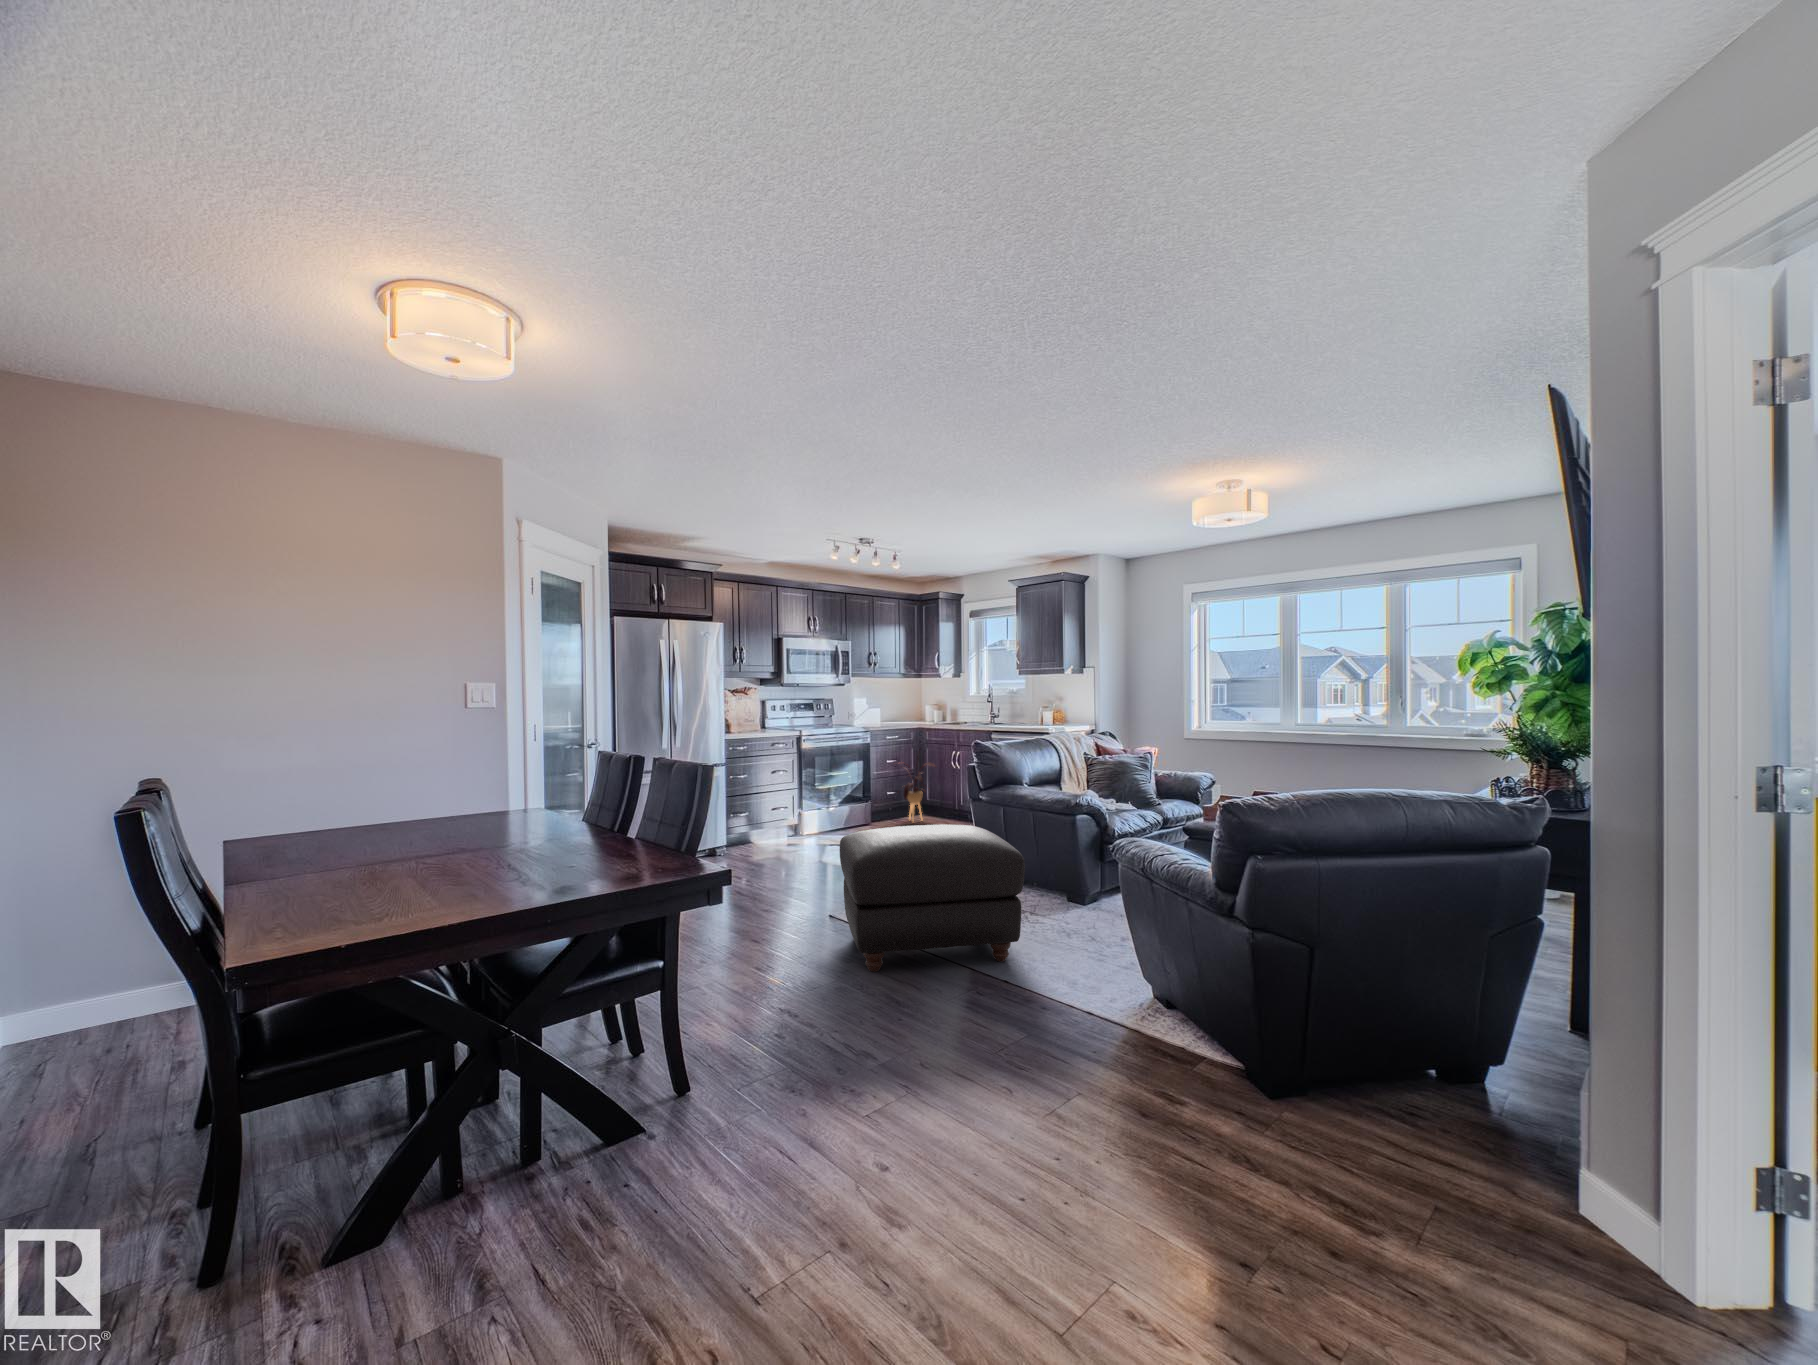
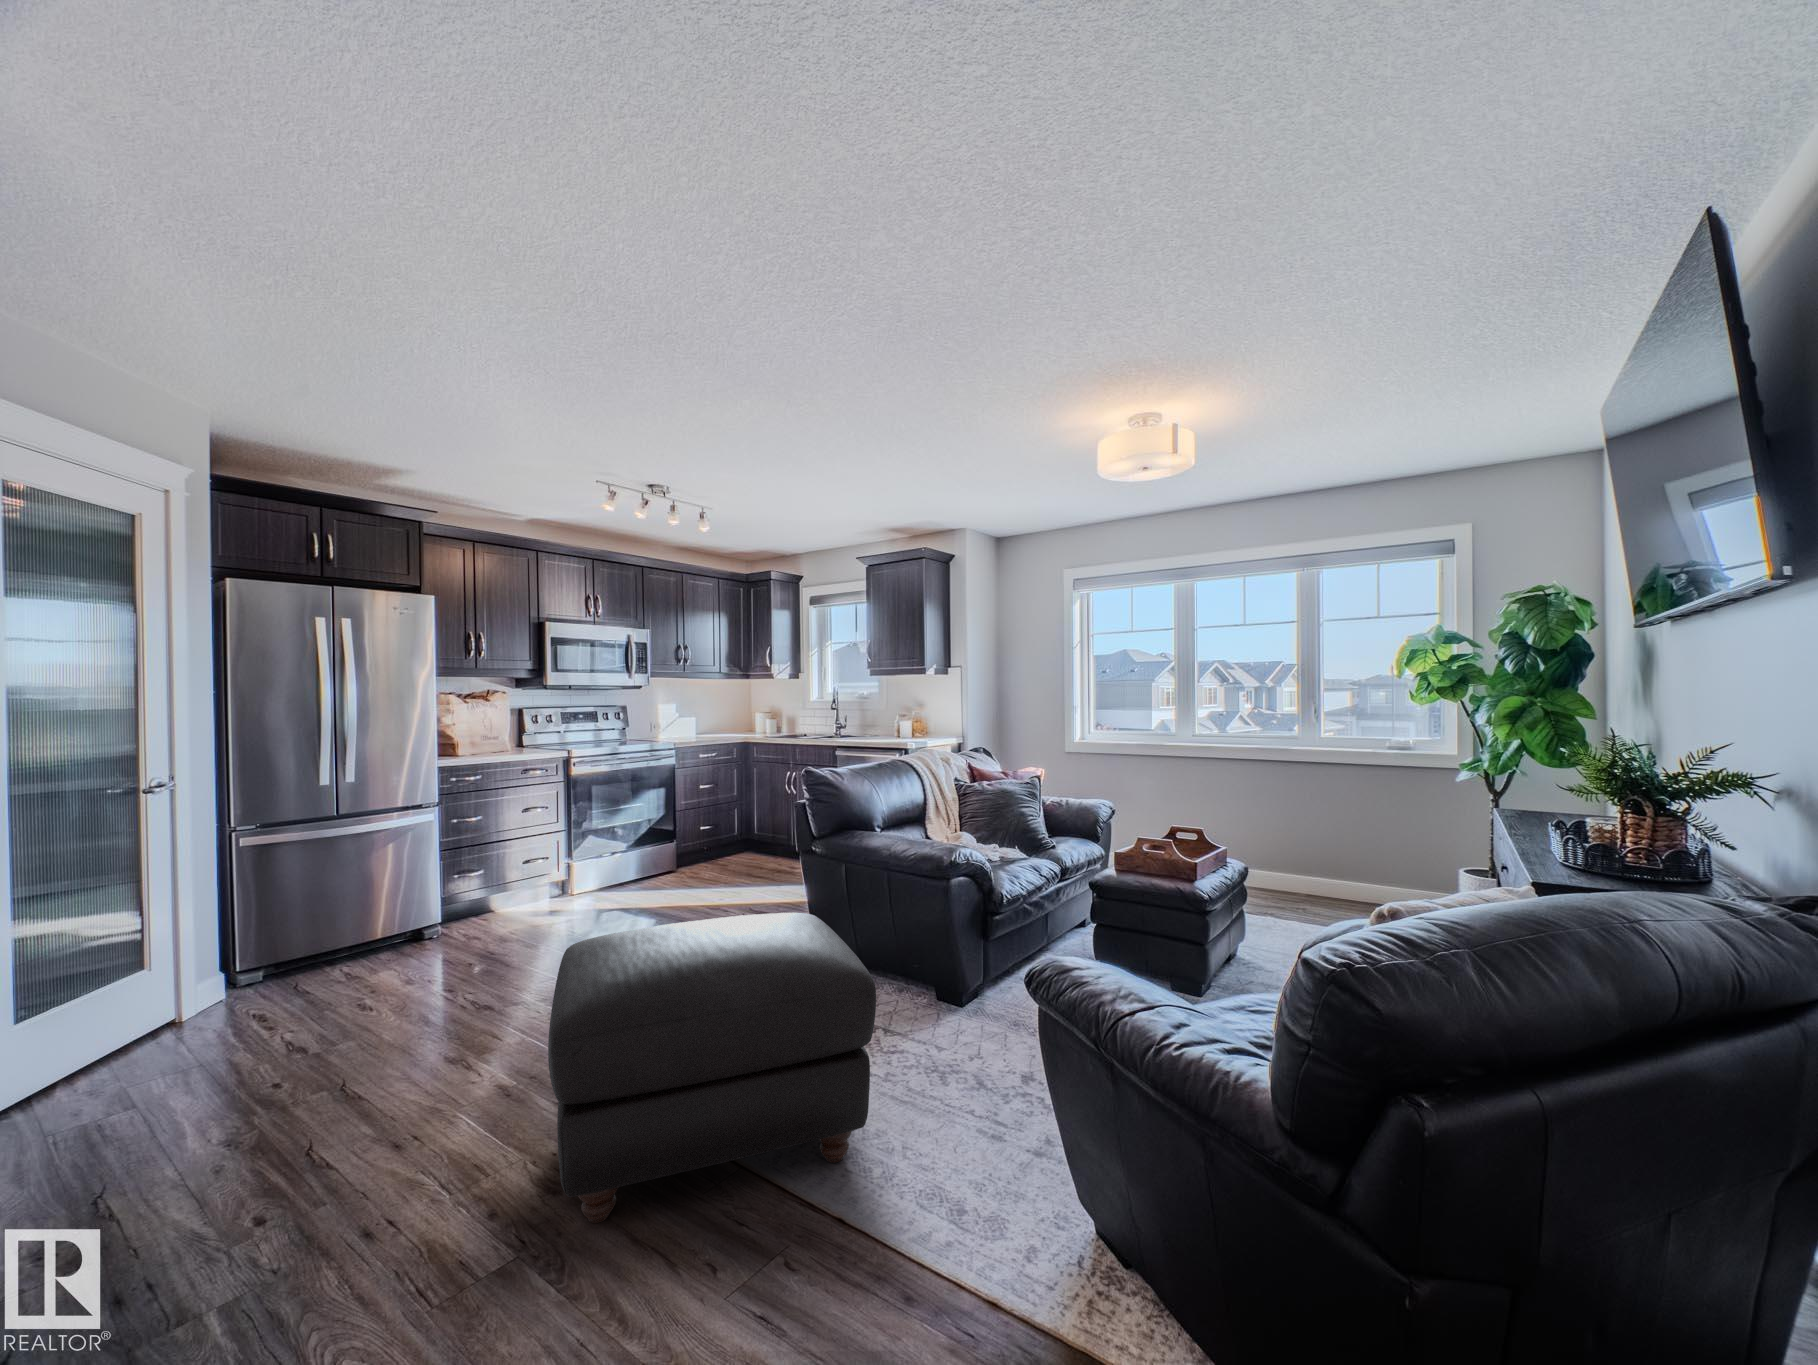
house plant: present [899,758,936,821] -> none [705,768,764,866]

